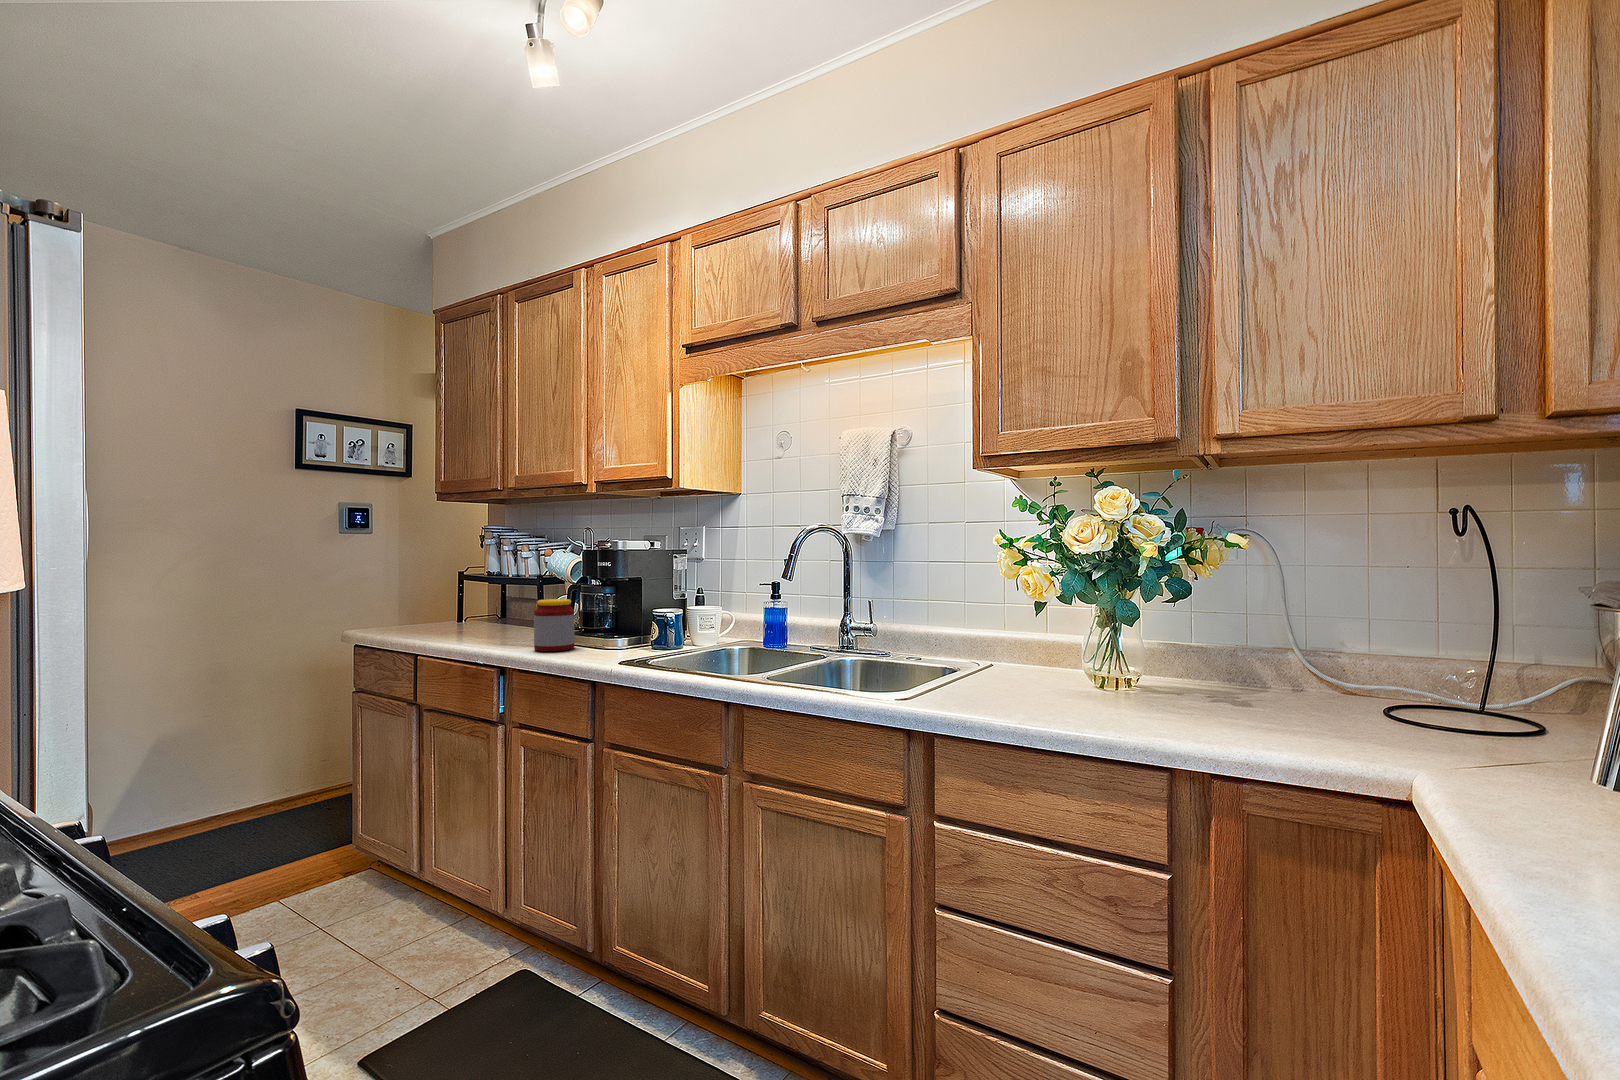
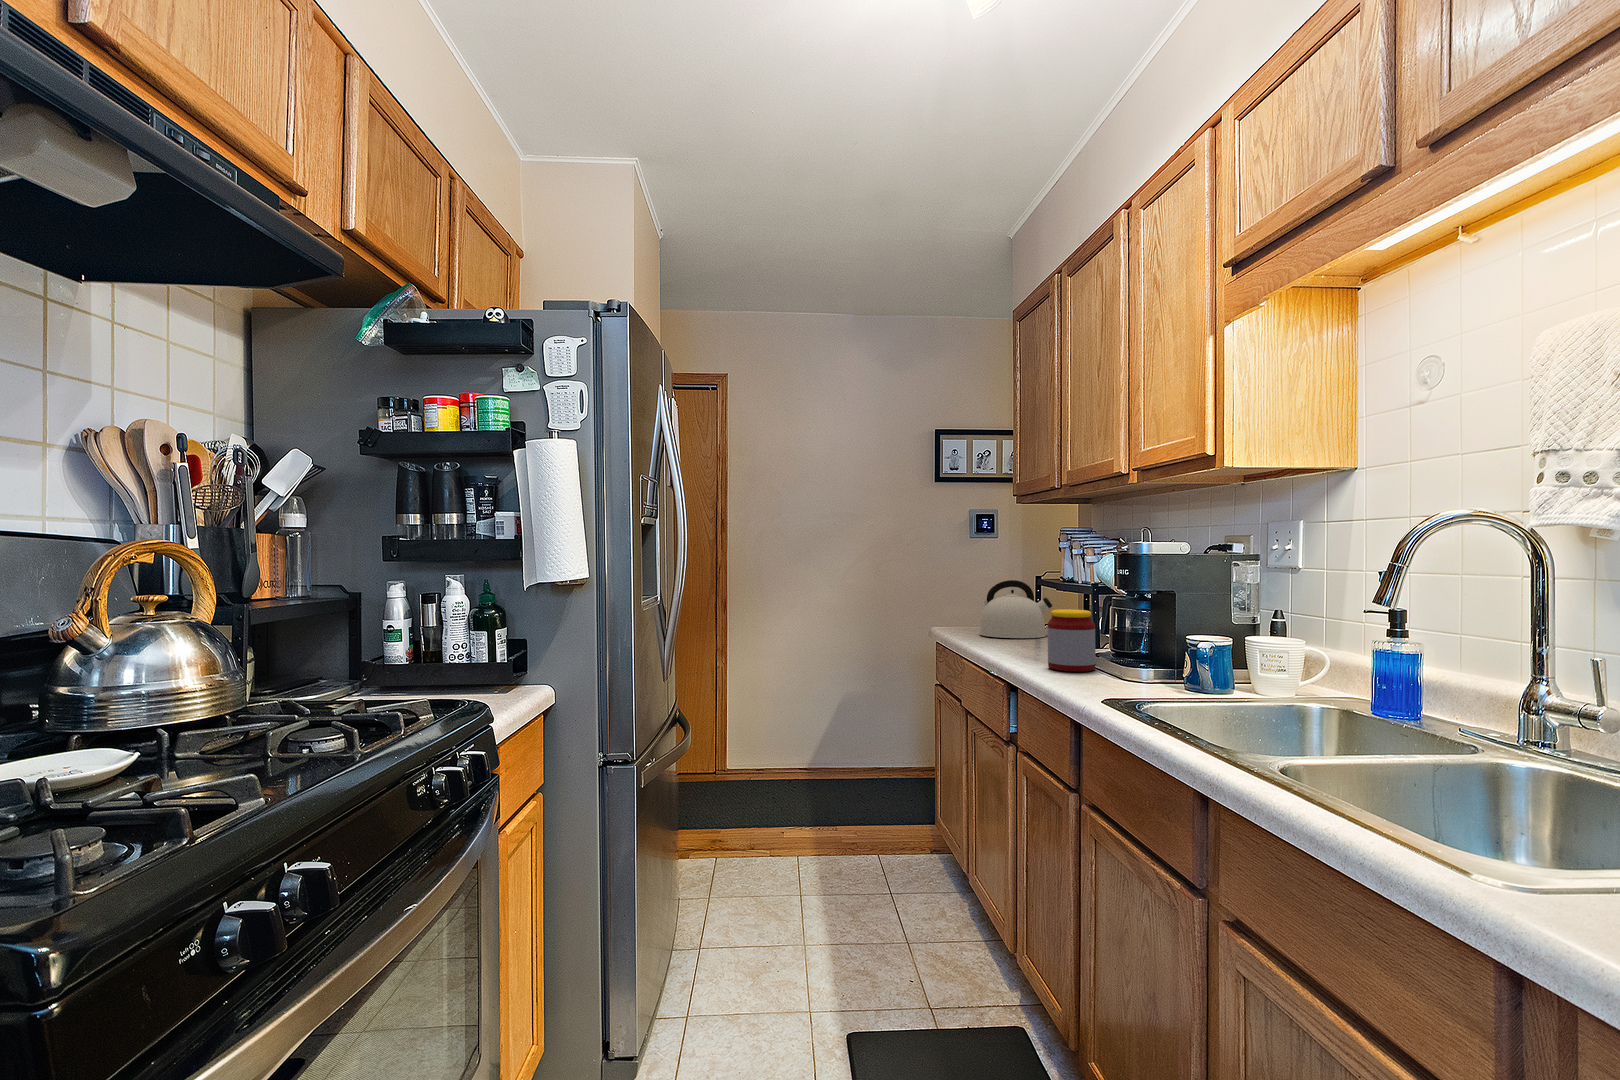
kettle: none [417,578,491,634] -> present [980,580,1052,638]

